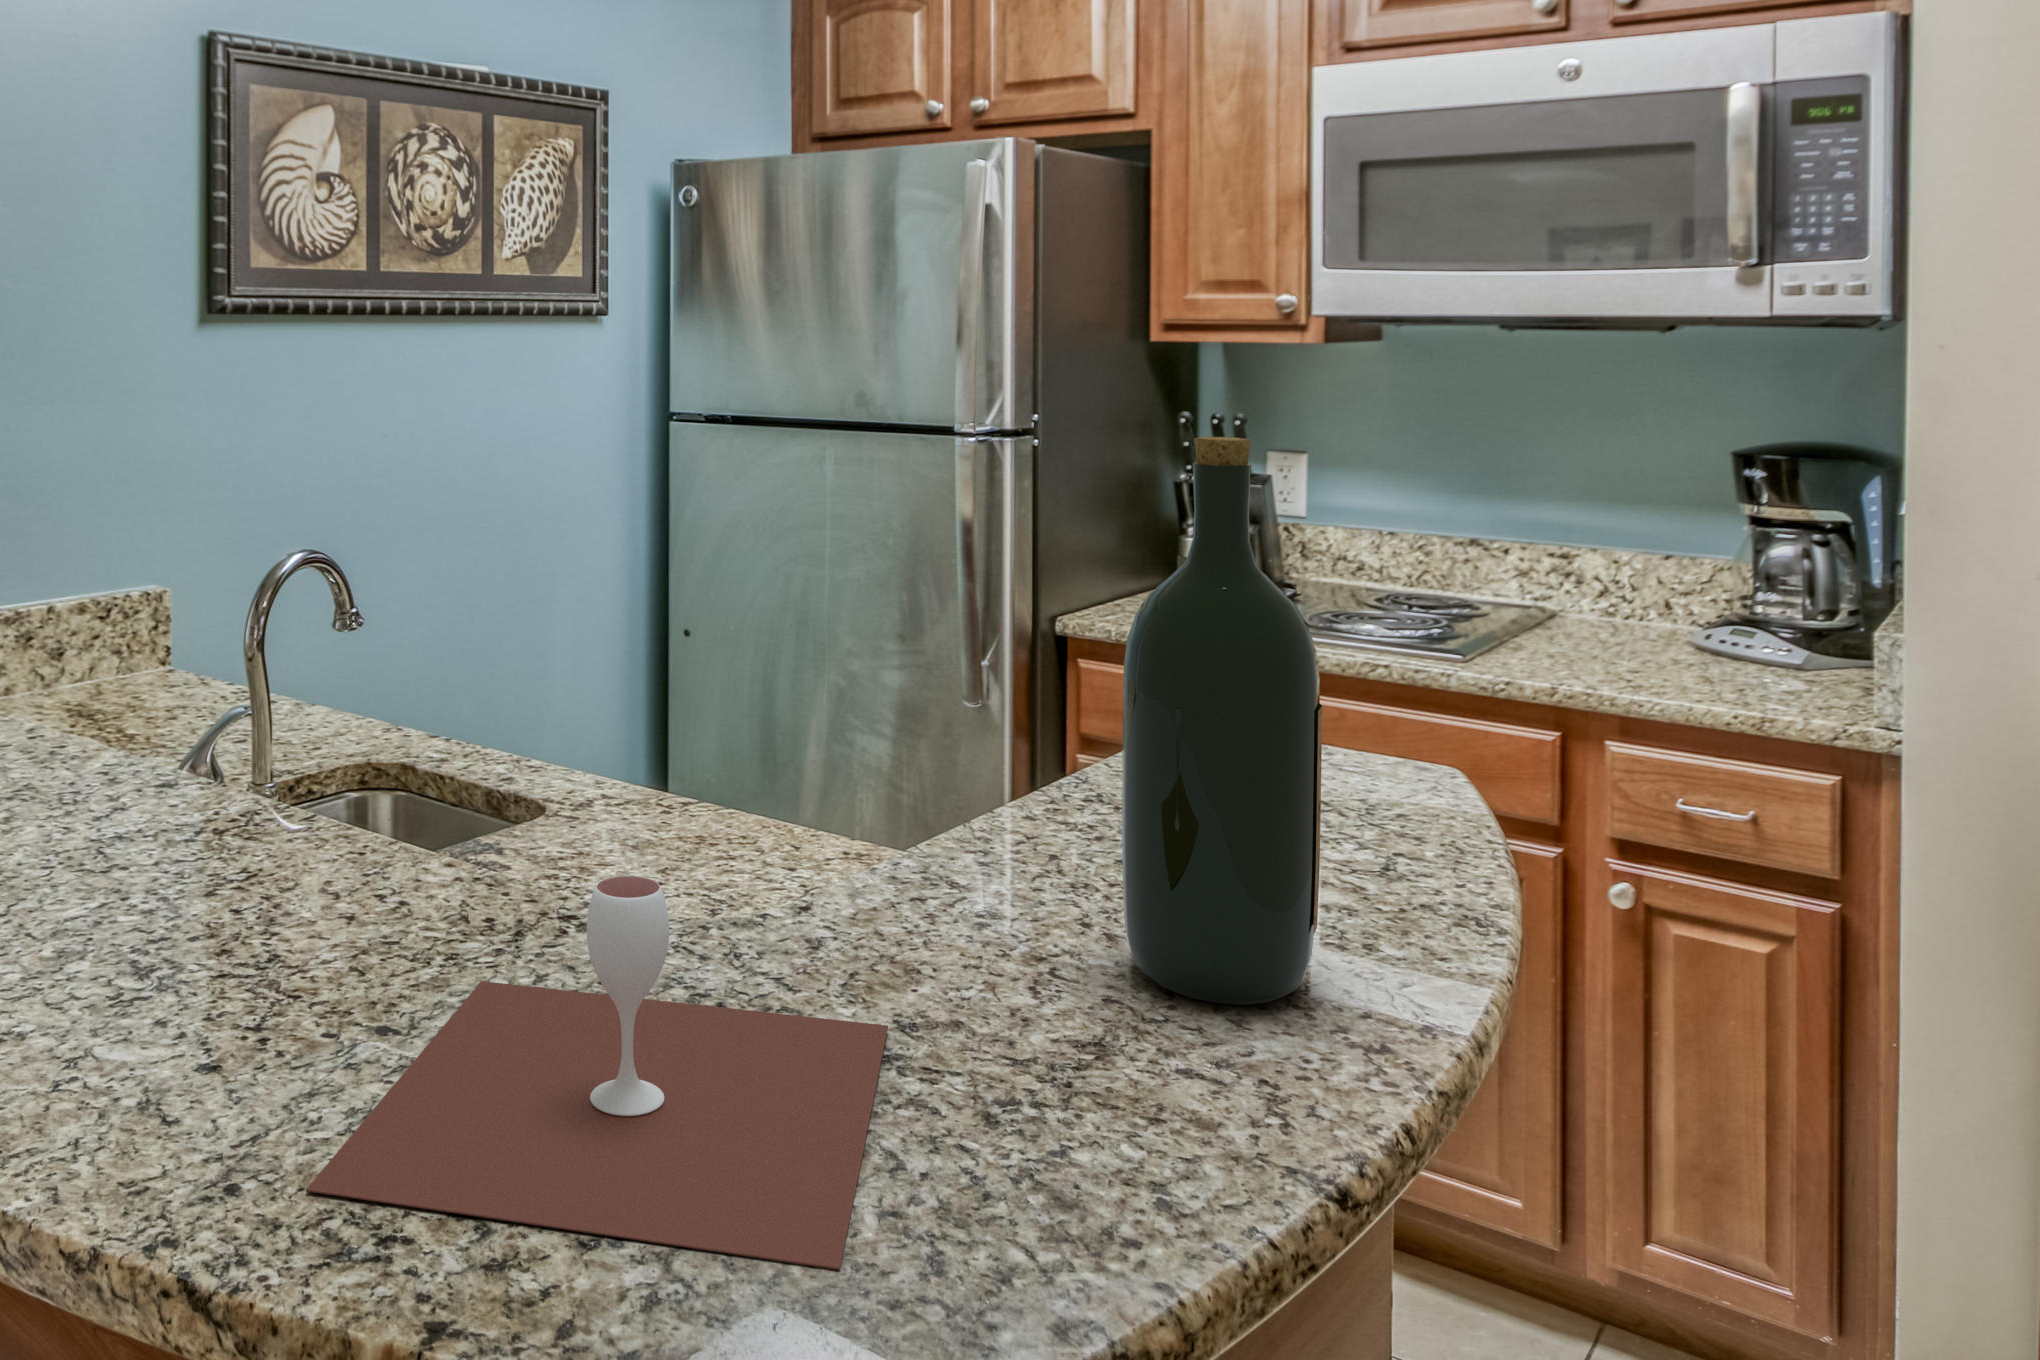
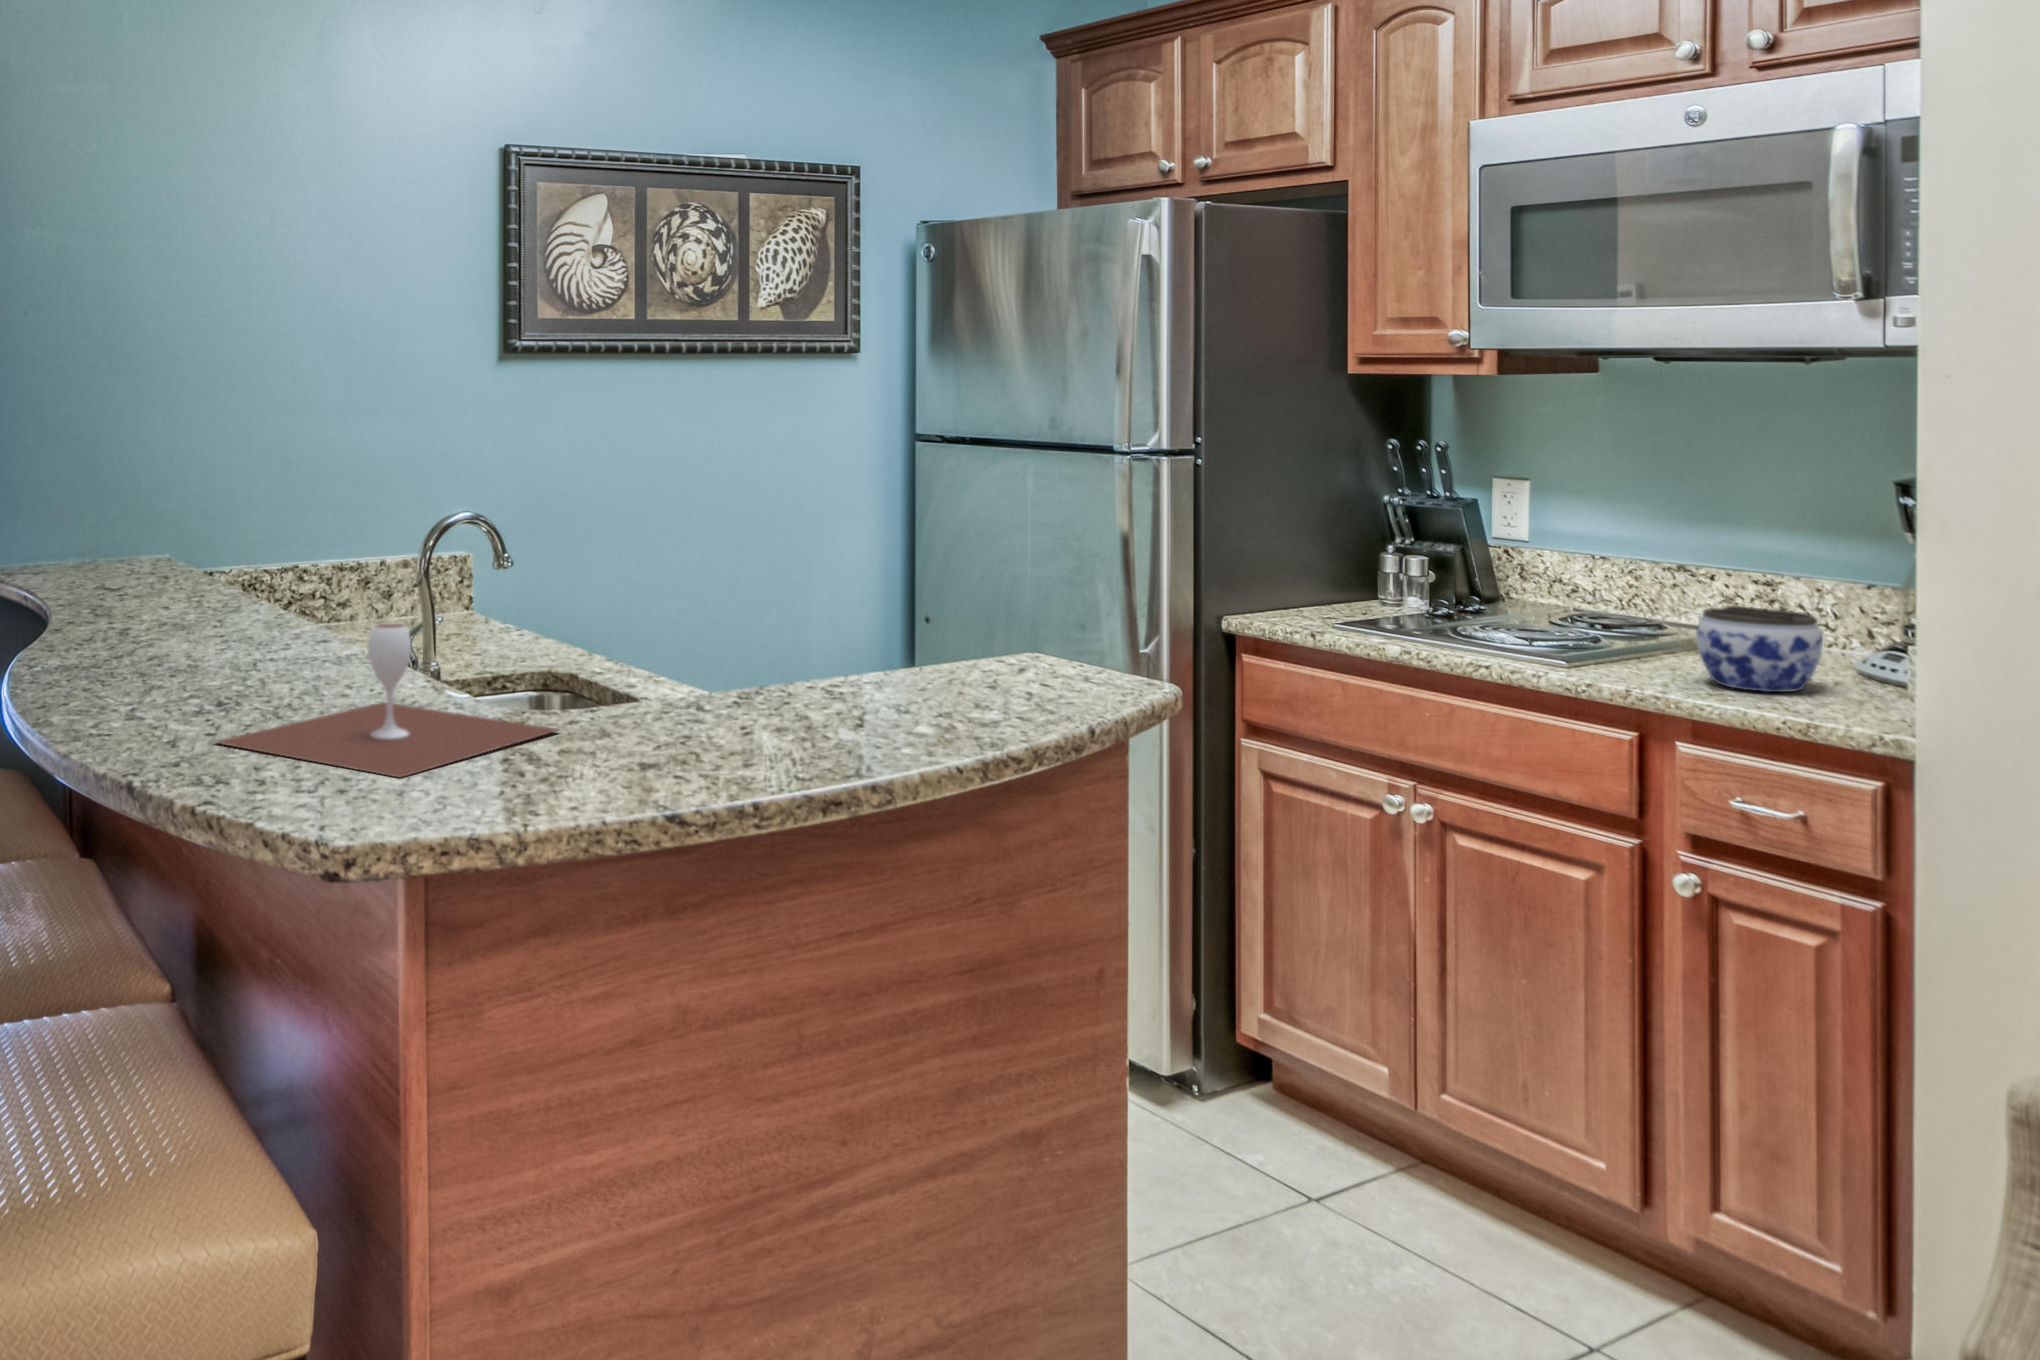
wine bottle: present [1122,437,1322,1005] -> none [731,406,844,741]
jar: none [1604,591,1732,683] -> present [1696,606,1823,692]

